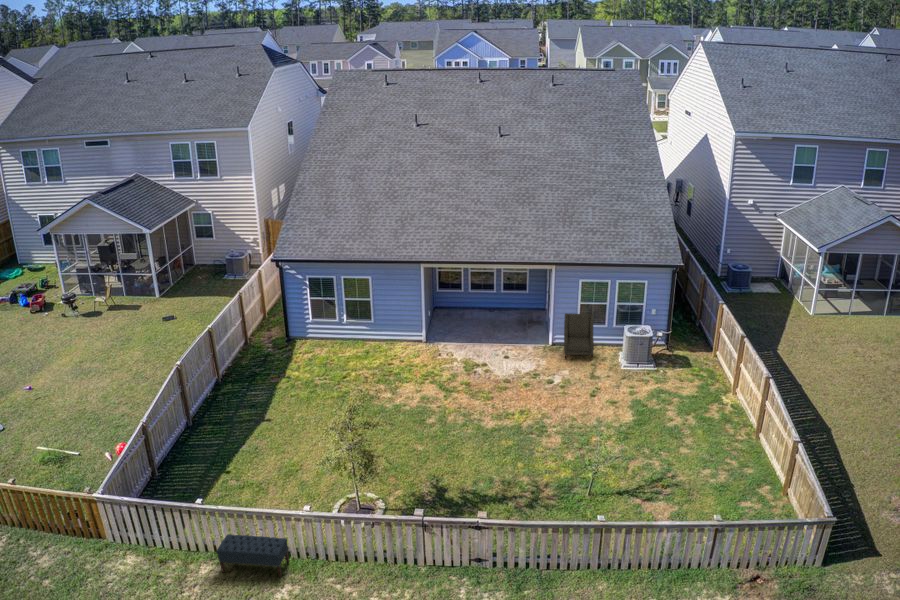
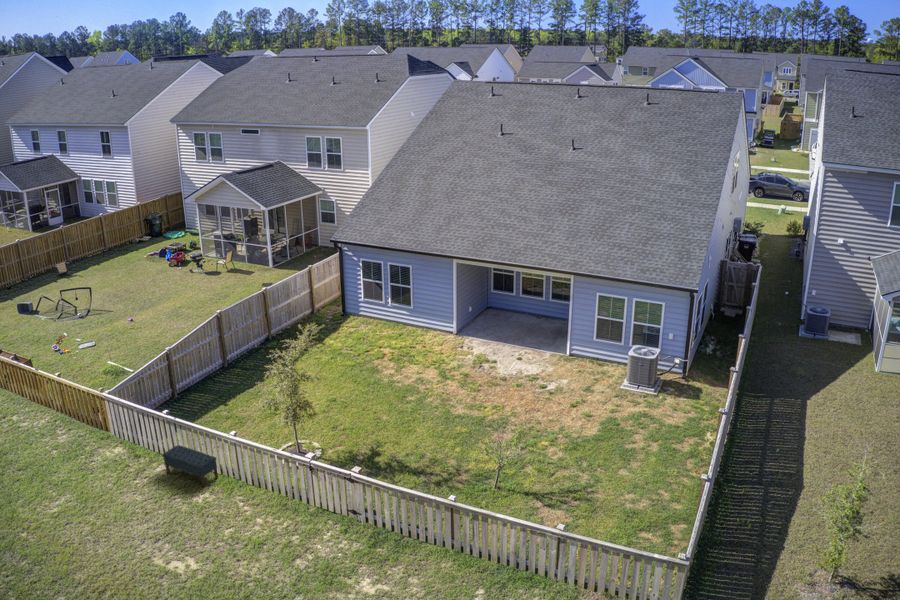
chair: present [564,313,594,360] -> none [572,326,610,375]

